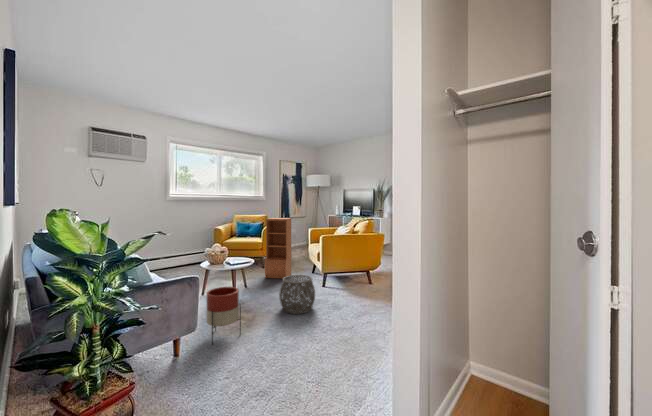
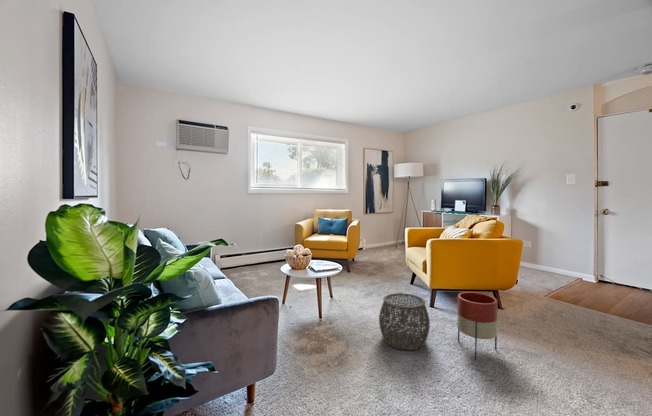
bookcase: present [265,218,292,279] -> none [353,215,385,291]
planter: present [207,287,241,344] -> present [457,292,497,359]

